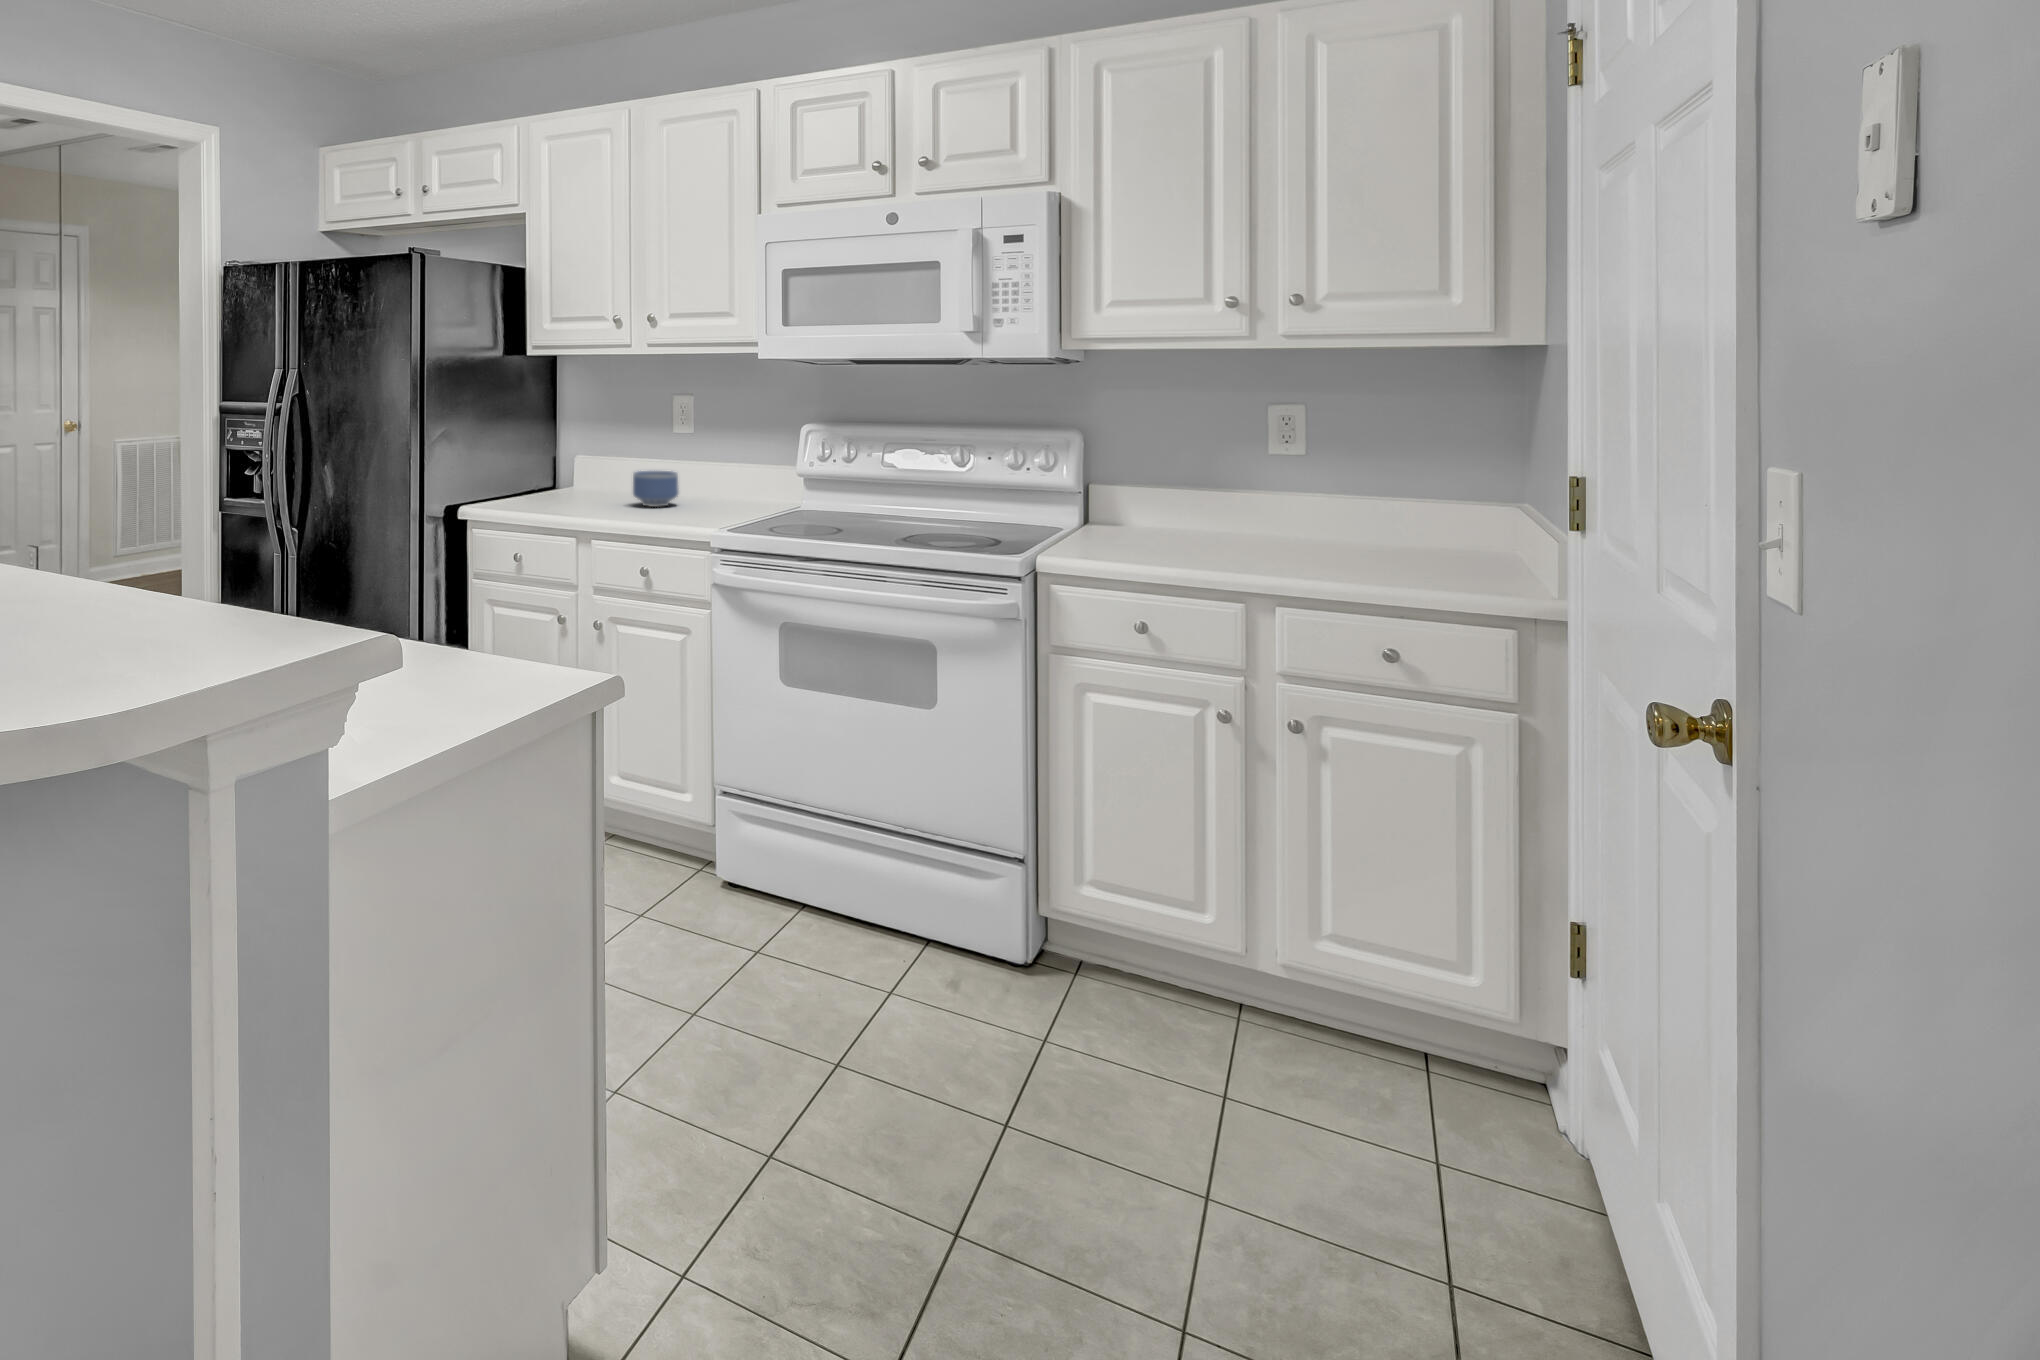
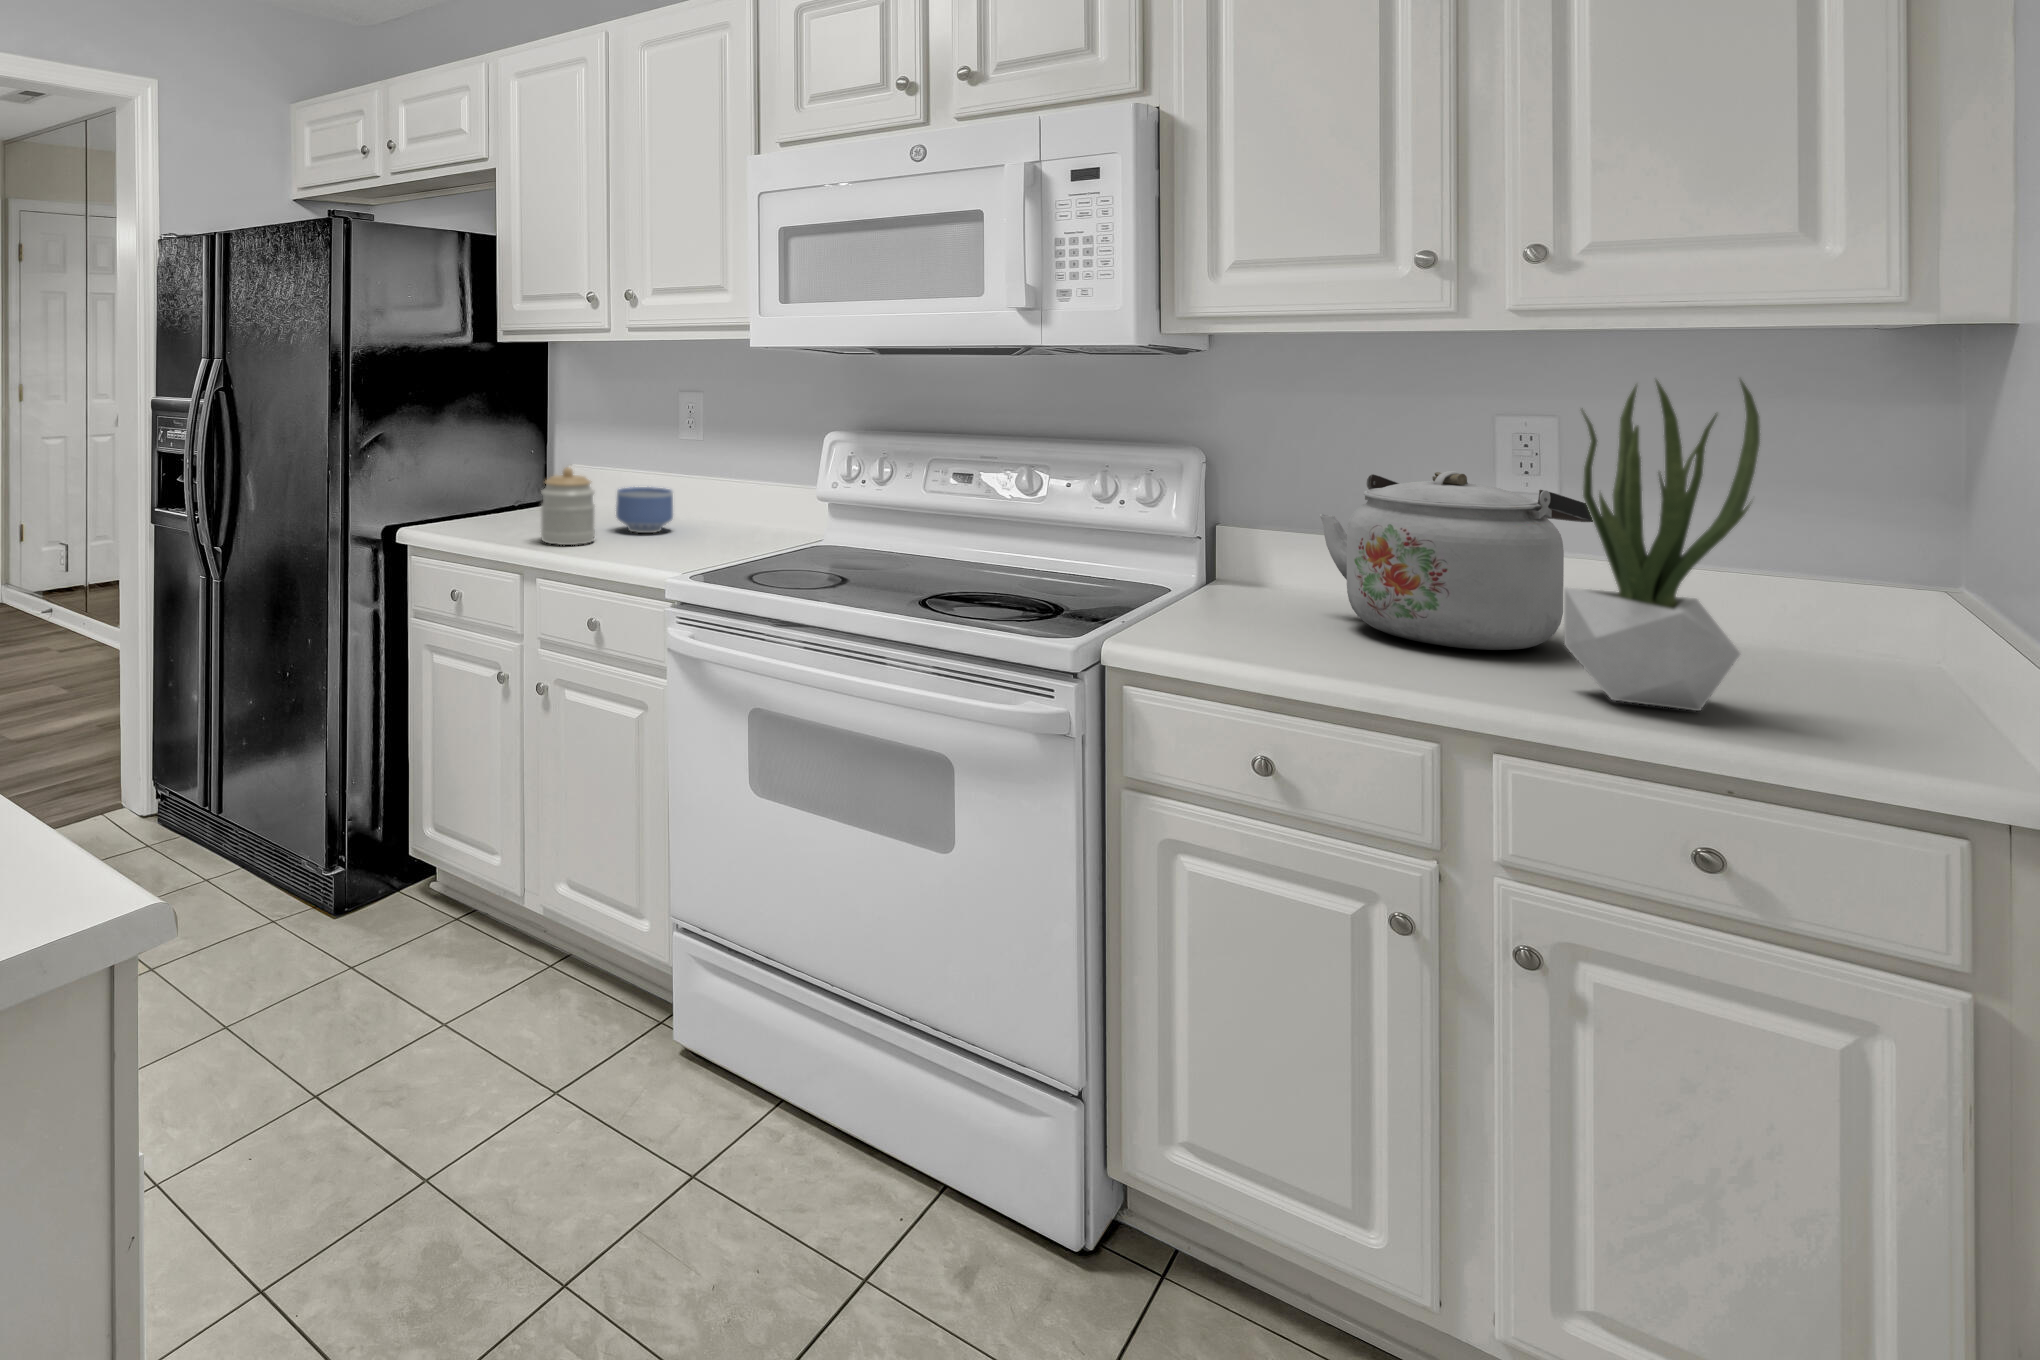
potted plant: none [1309,376,1410,575] -> present [1564,380,1760,711]
kettle: none [1163,439,1327,552] -> present [1320,471,1593,650]
jar: none [581,454,625,516] -> present [541,467,595,545]

